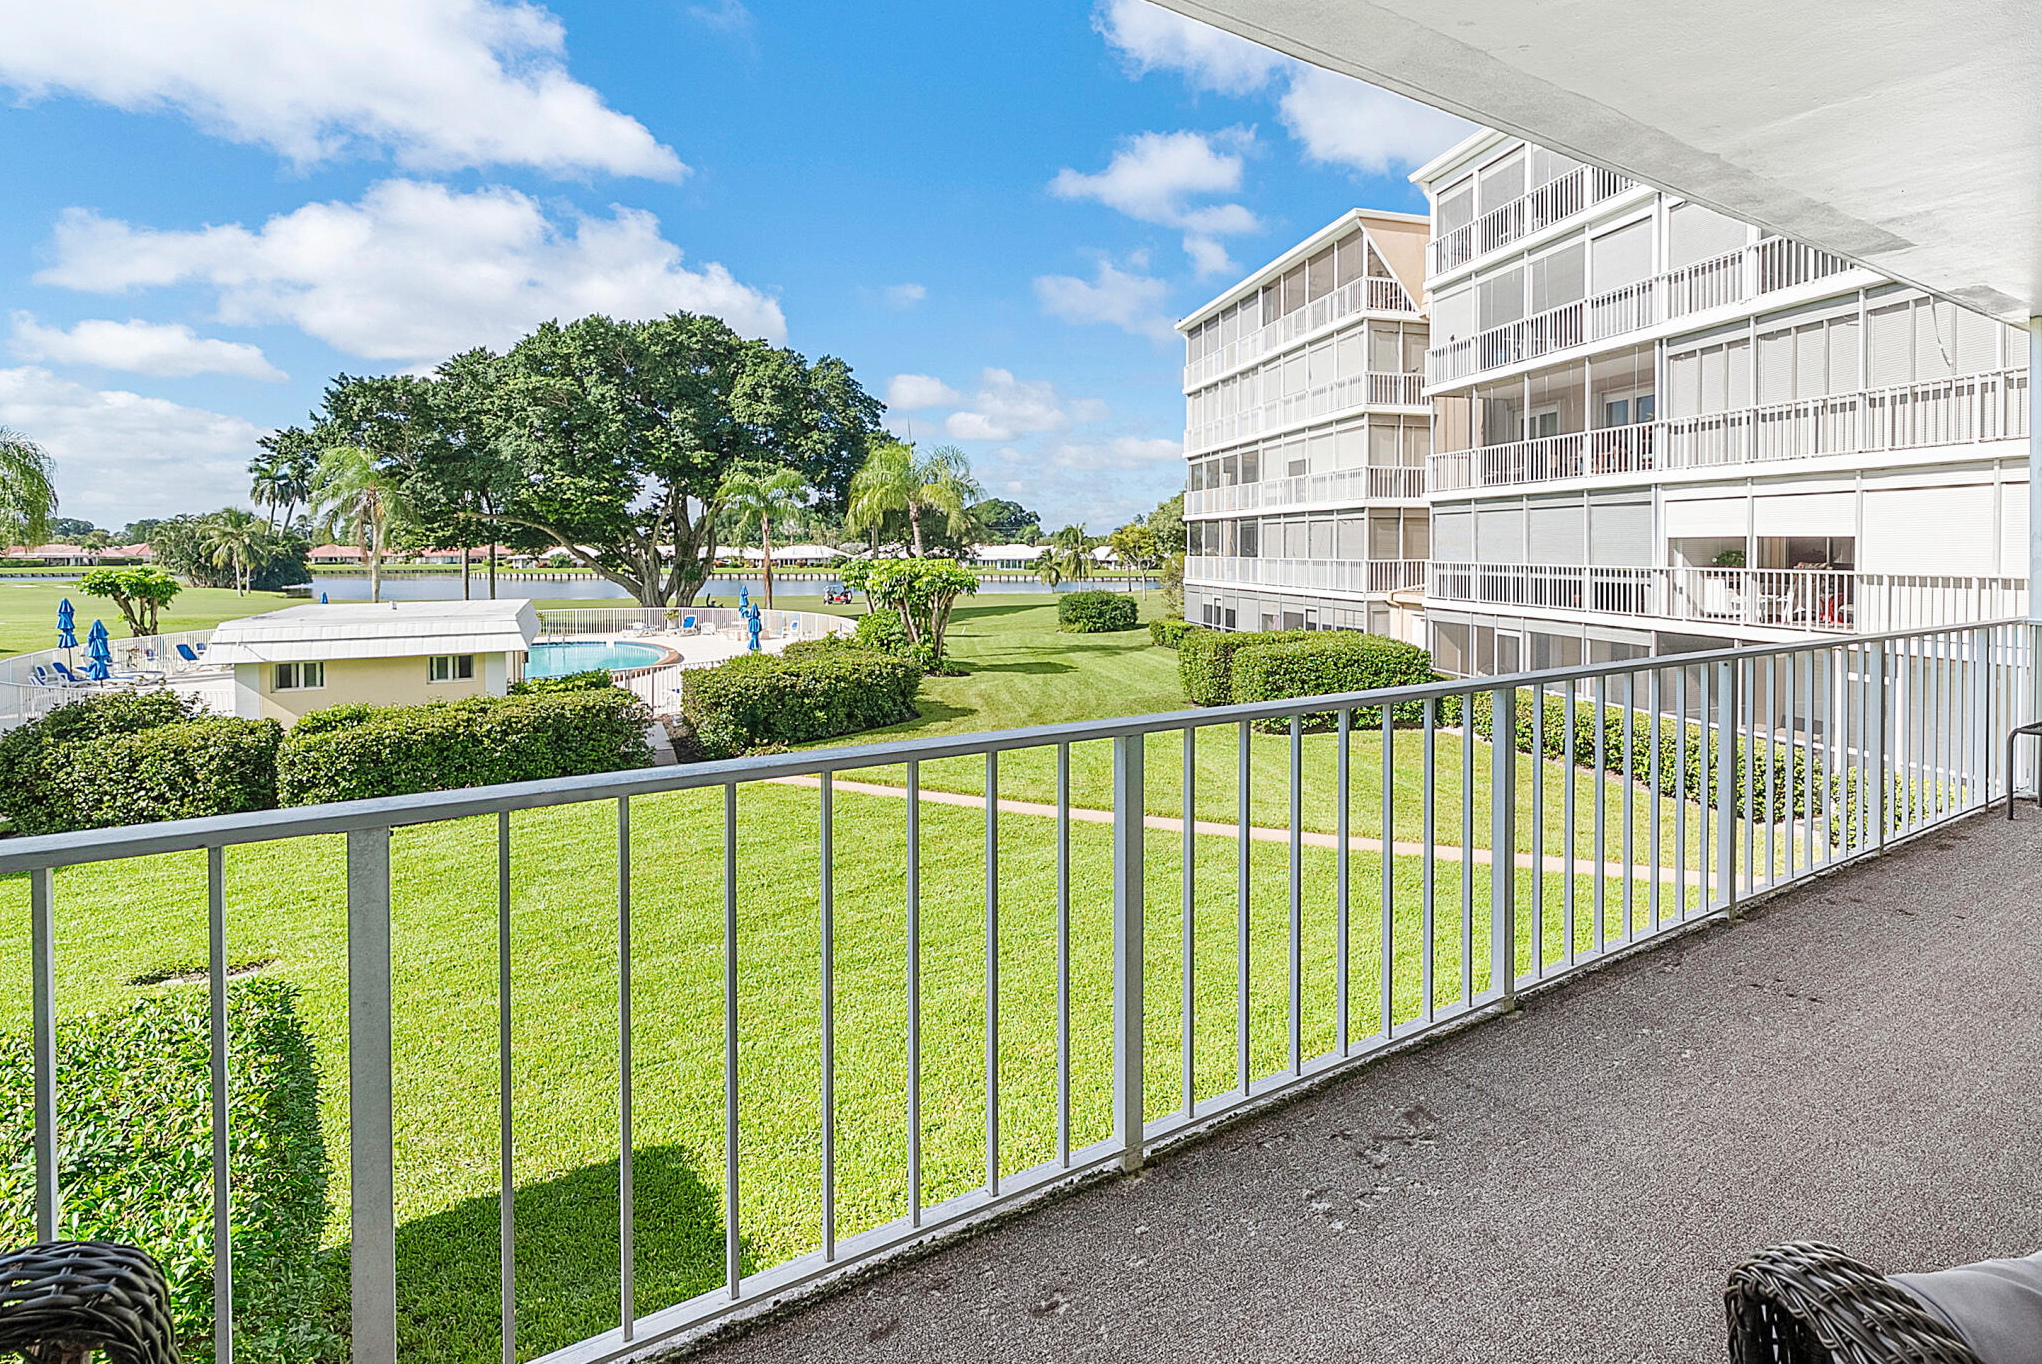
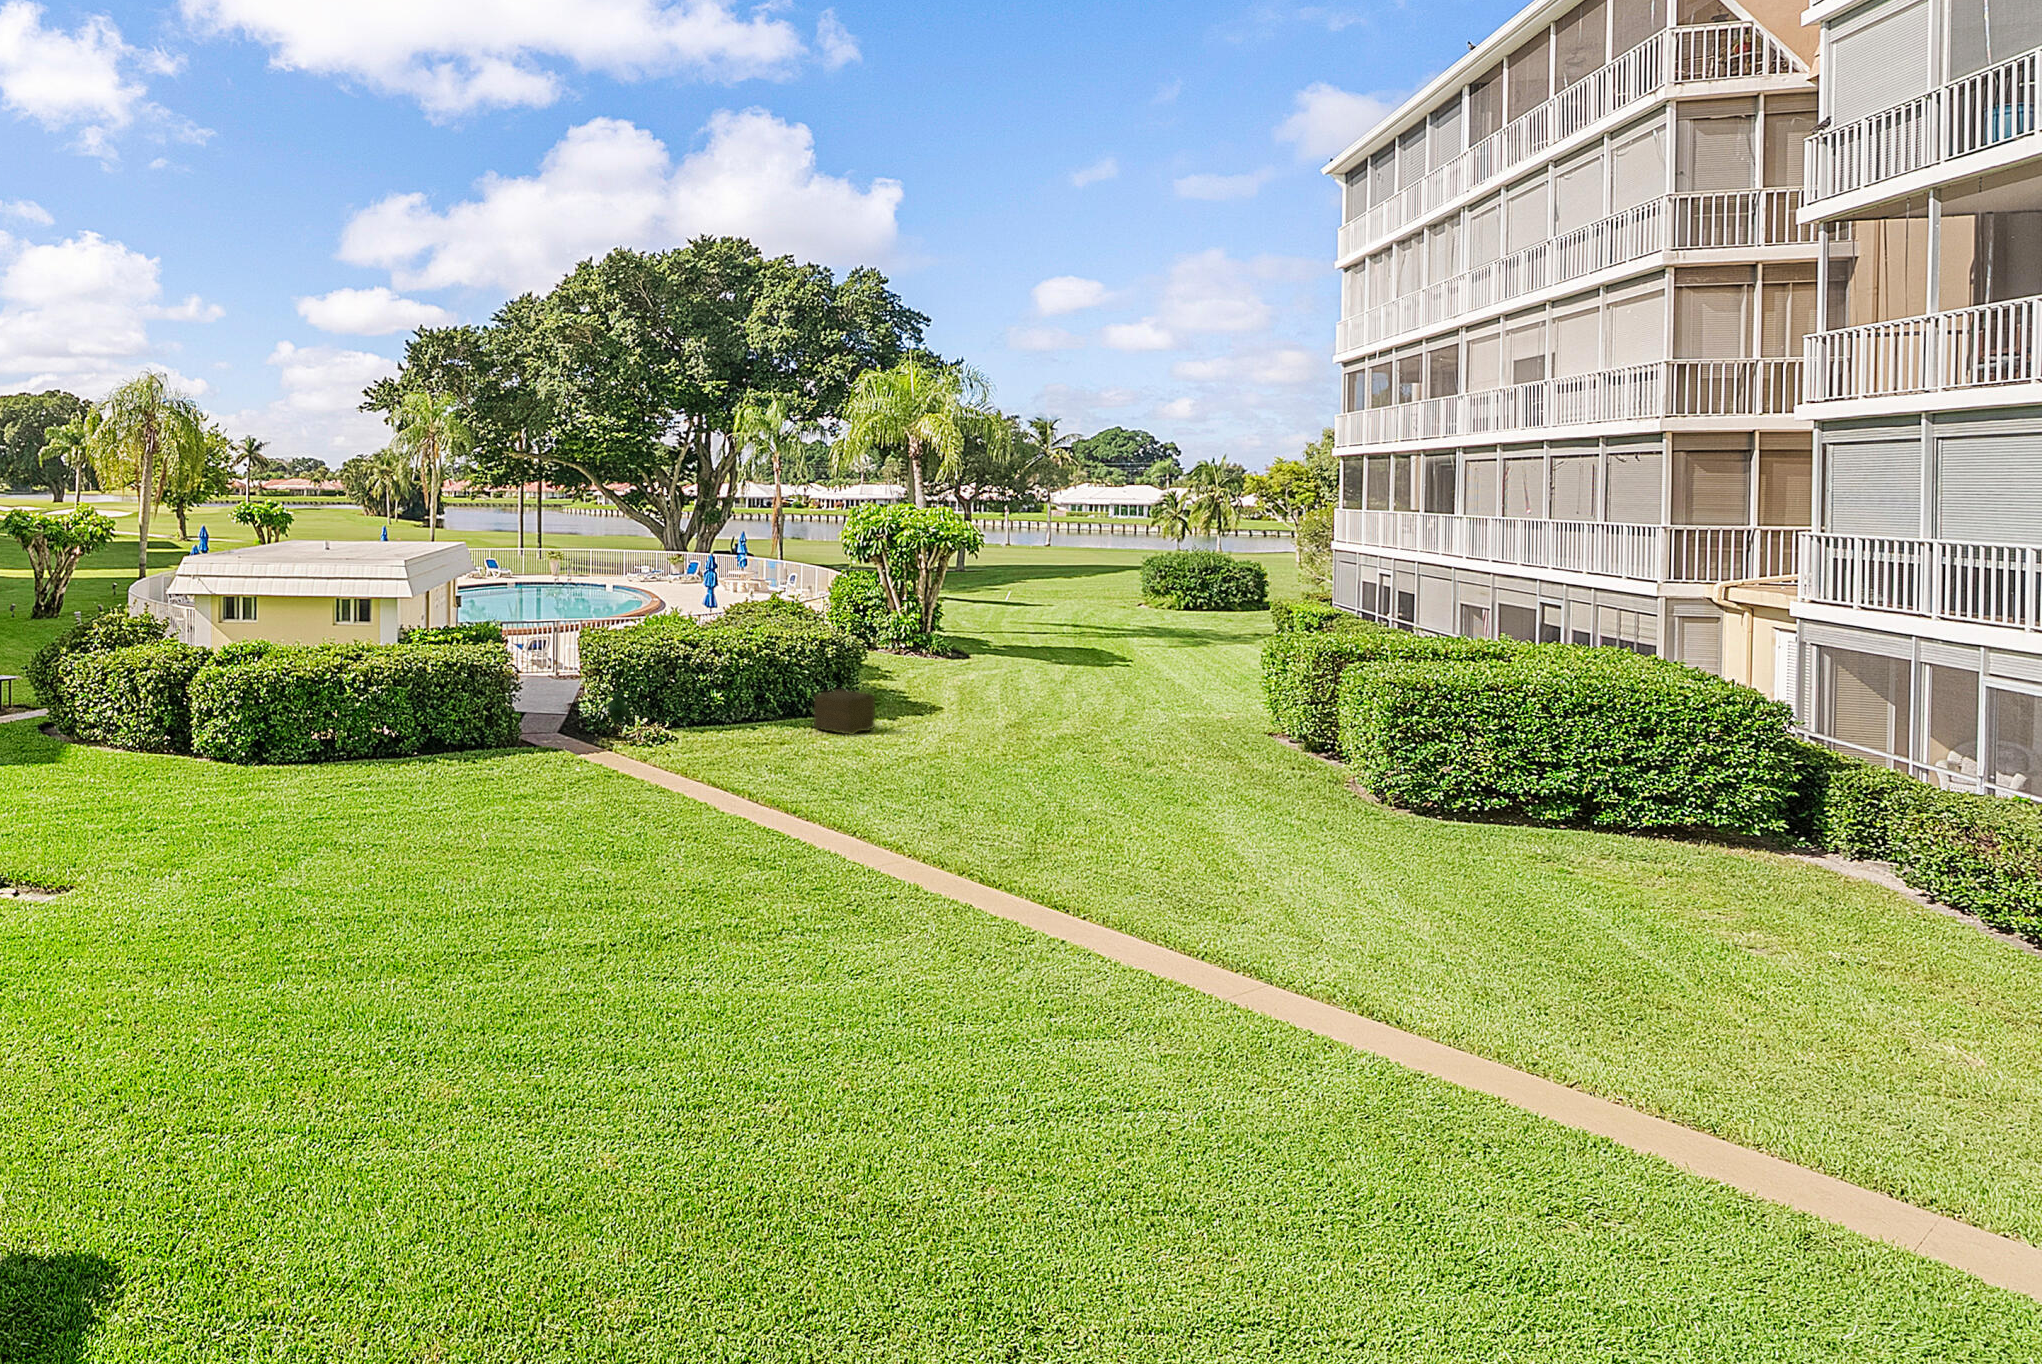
wooden crate: none [898,694,941,726] -> present [814,689,875,735]

